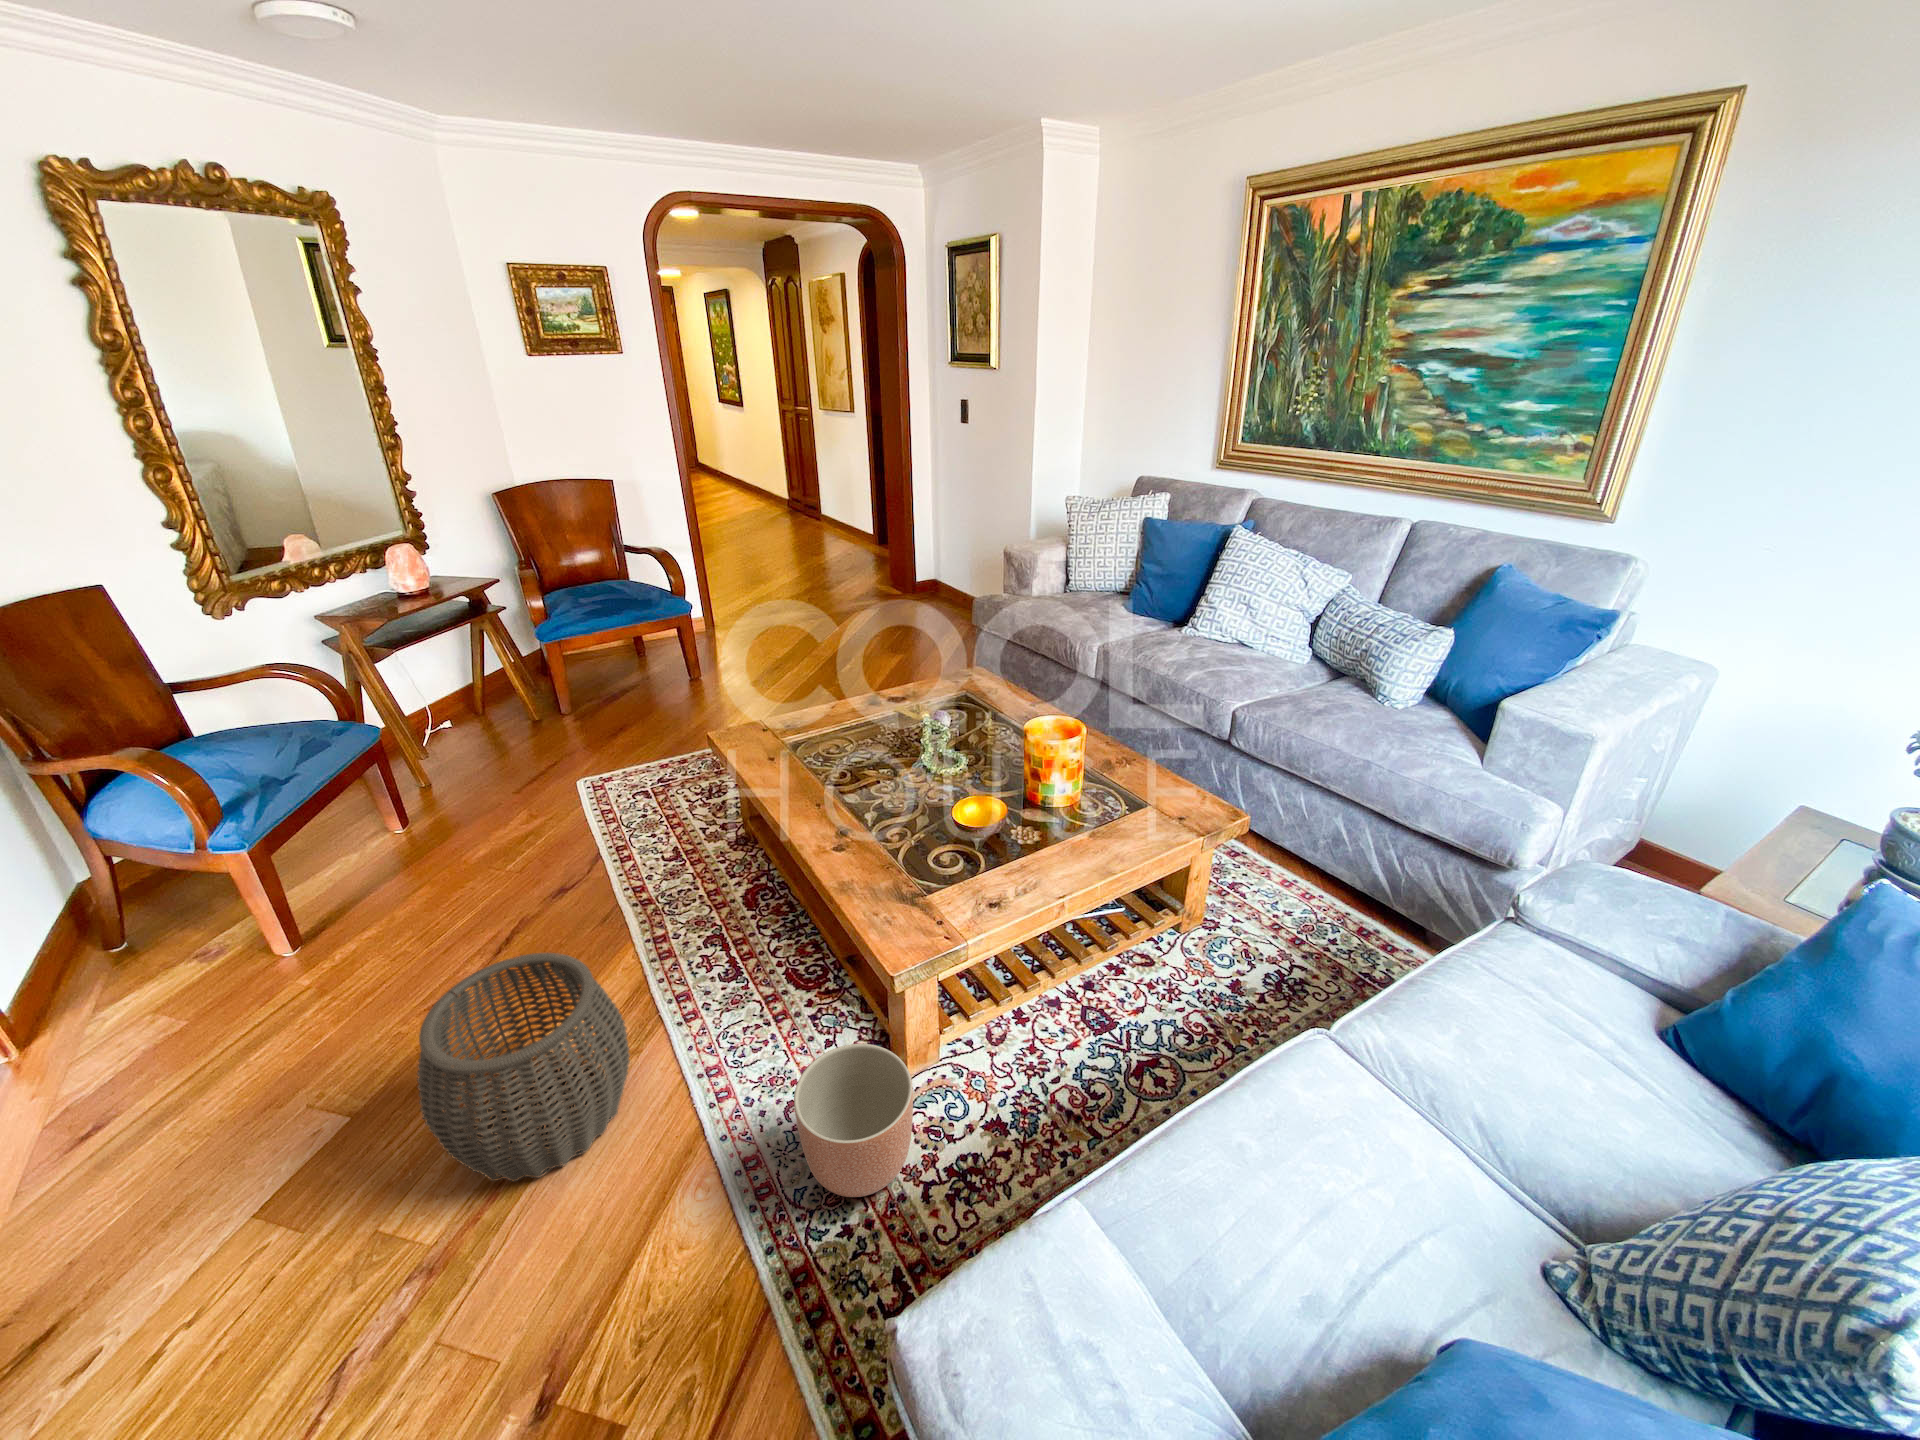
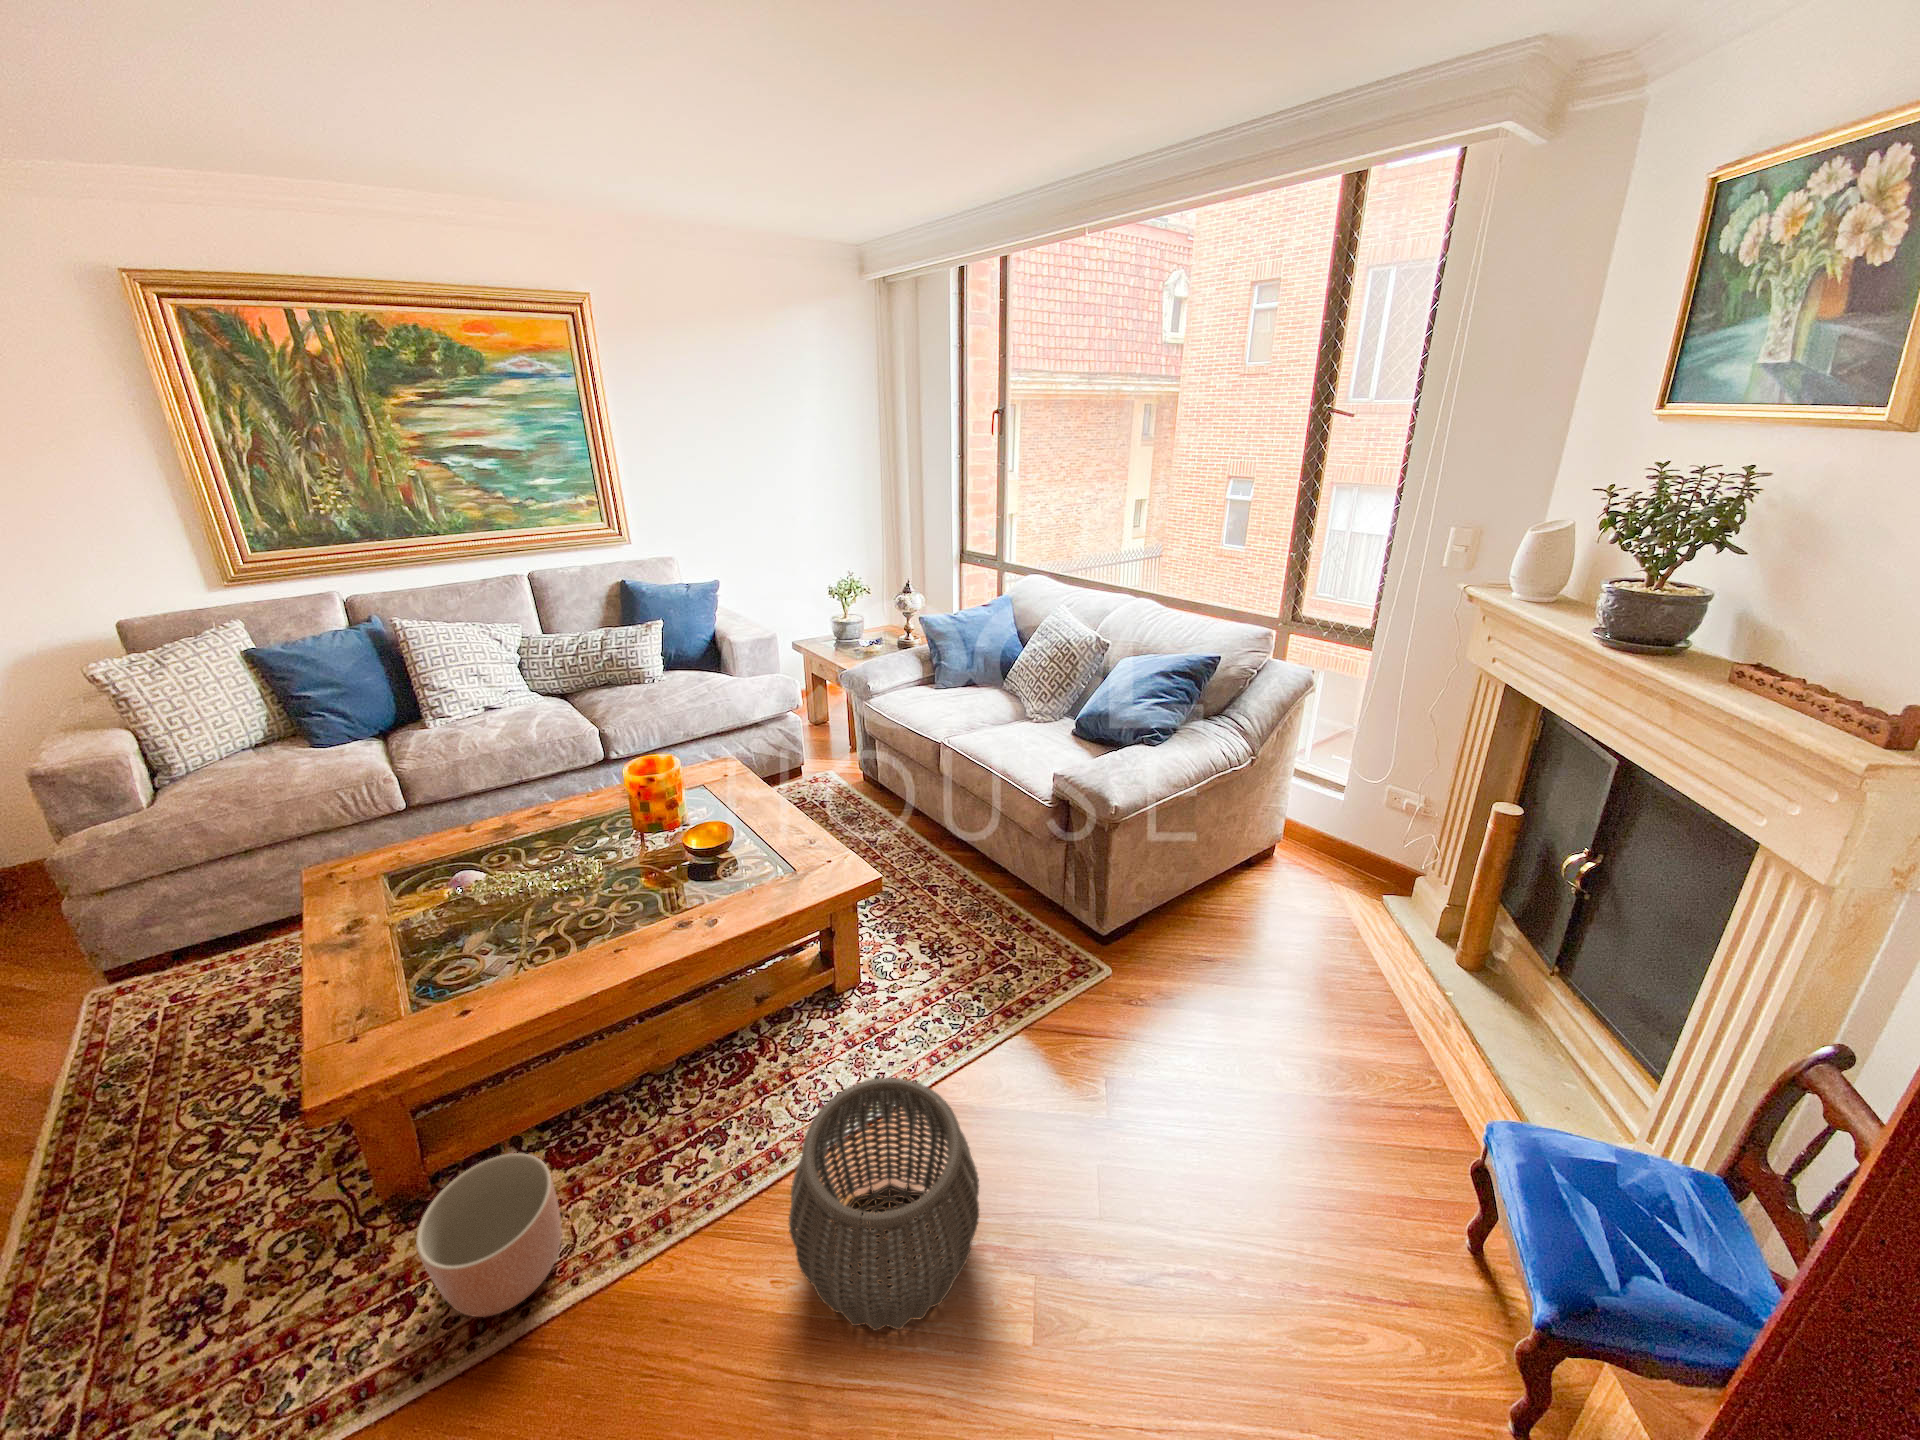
planter: present [794,1044,913,1197] -> present [416,1153,562,1317]

